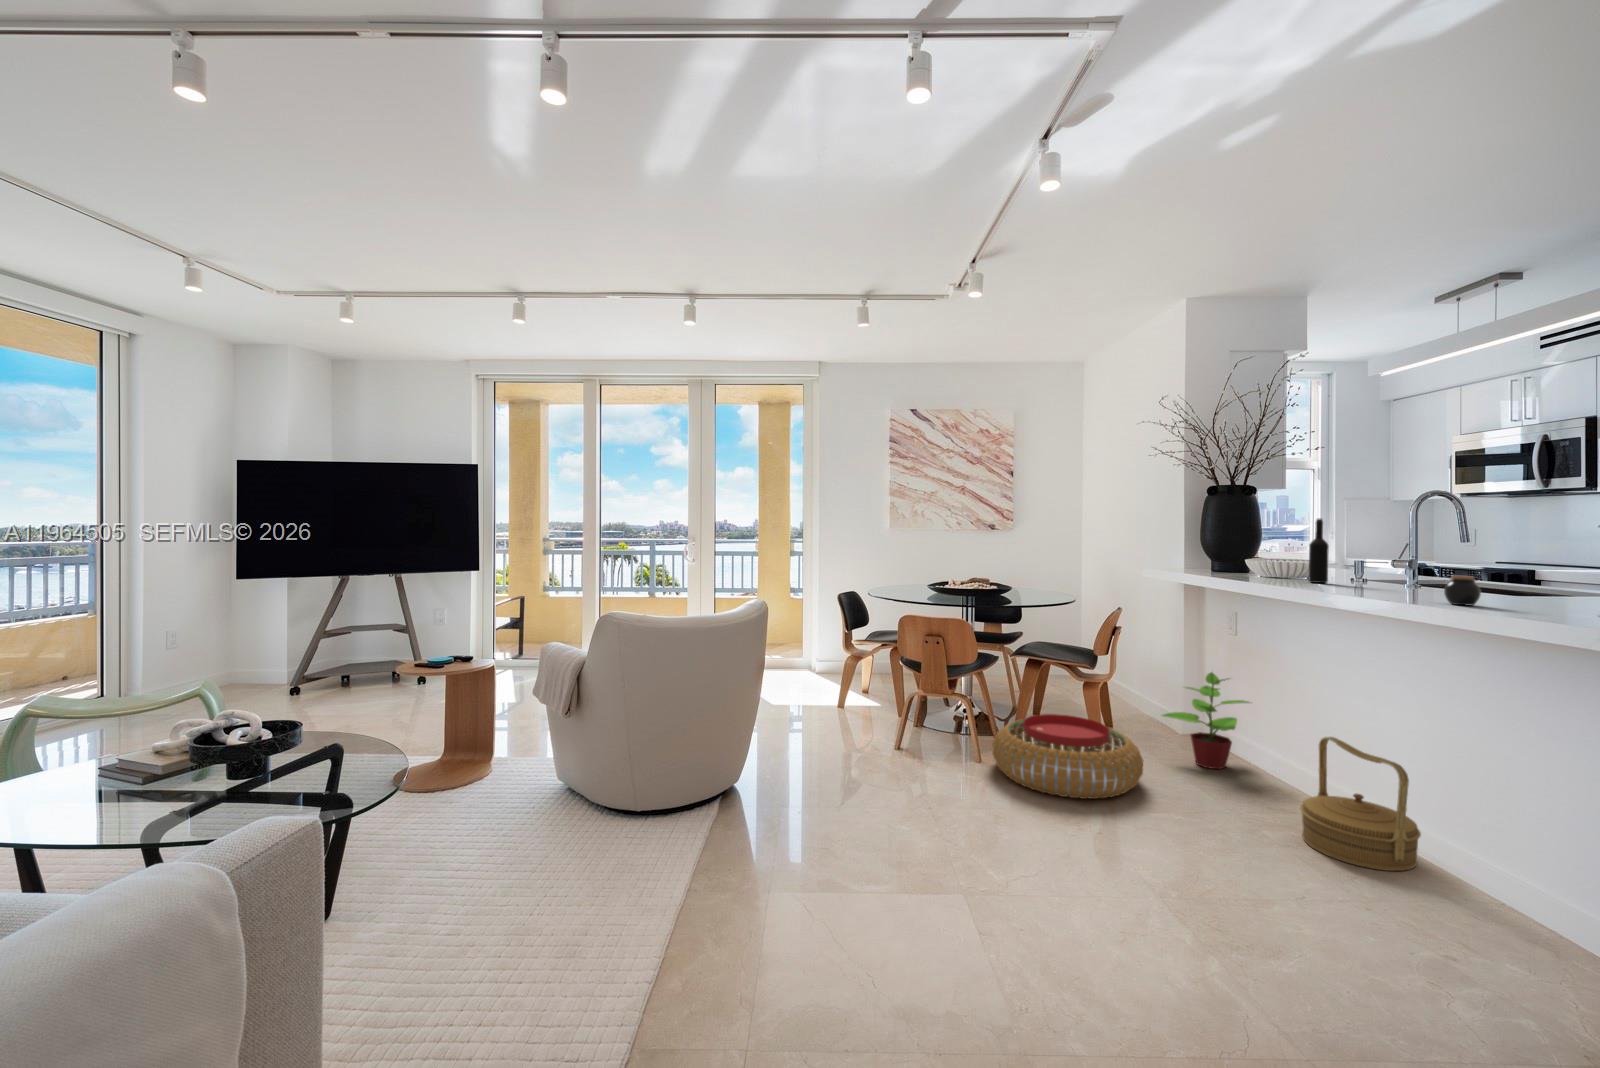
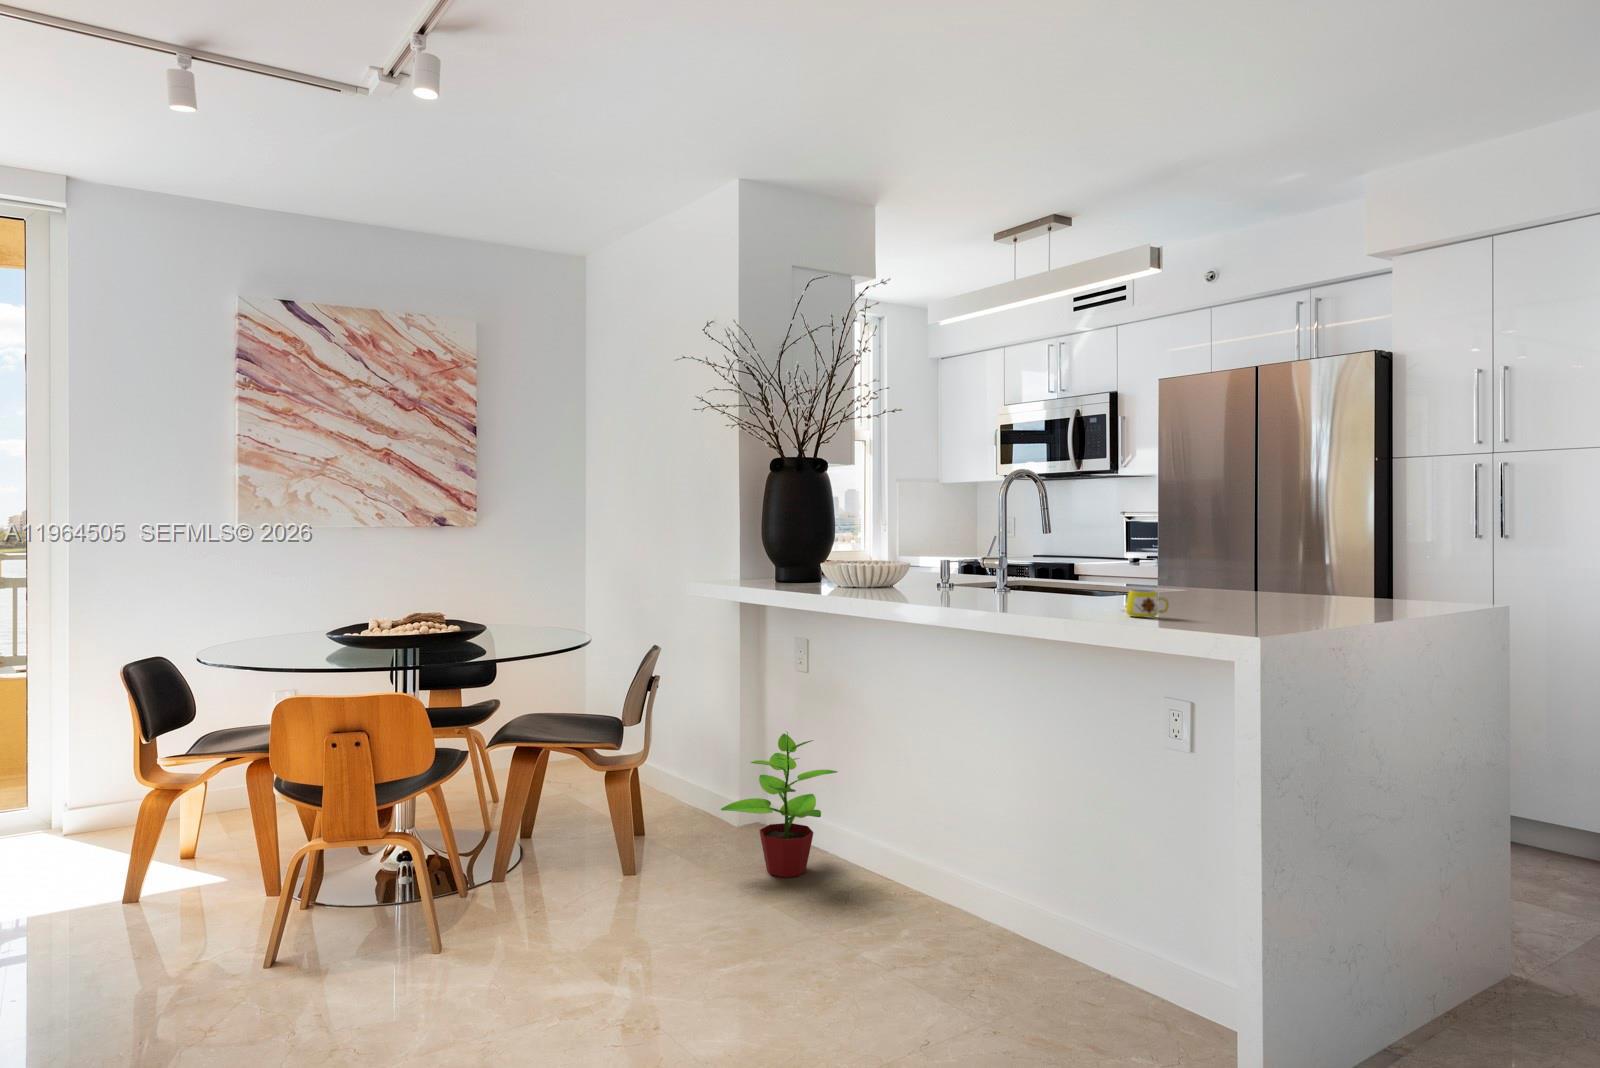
wine bottle: present [1308,518,1329,583] -> none [905,508,927,597]
jar: present [1444,575,1481,605] -> none [1076,585,1112,624]
mug: none [1509,583,1559,607] -> present [1126,590,1169,618]
pouf: present [992,714,1143,799] -> none [466,839,711,992]
woven basket: present [1300,737,1421,871] -> none [919,813,1050,992]

